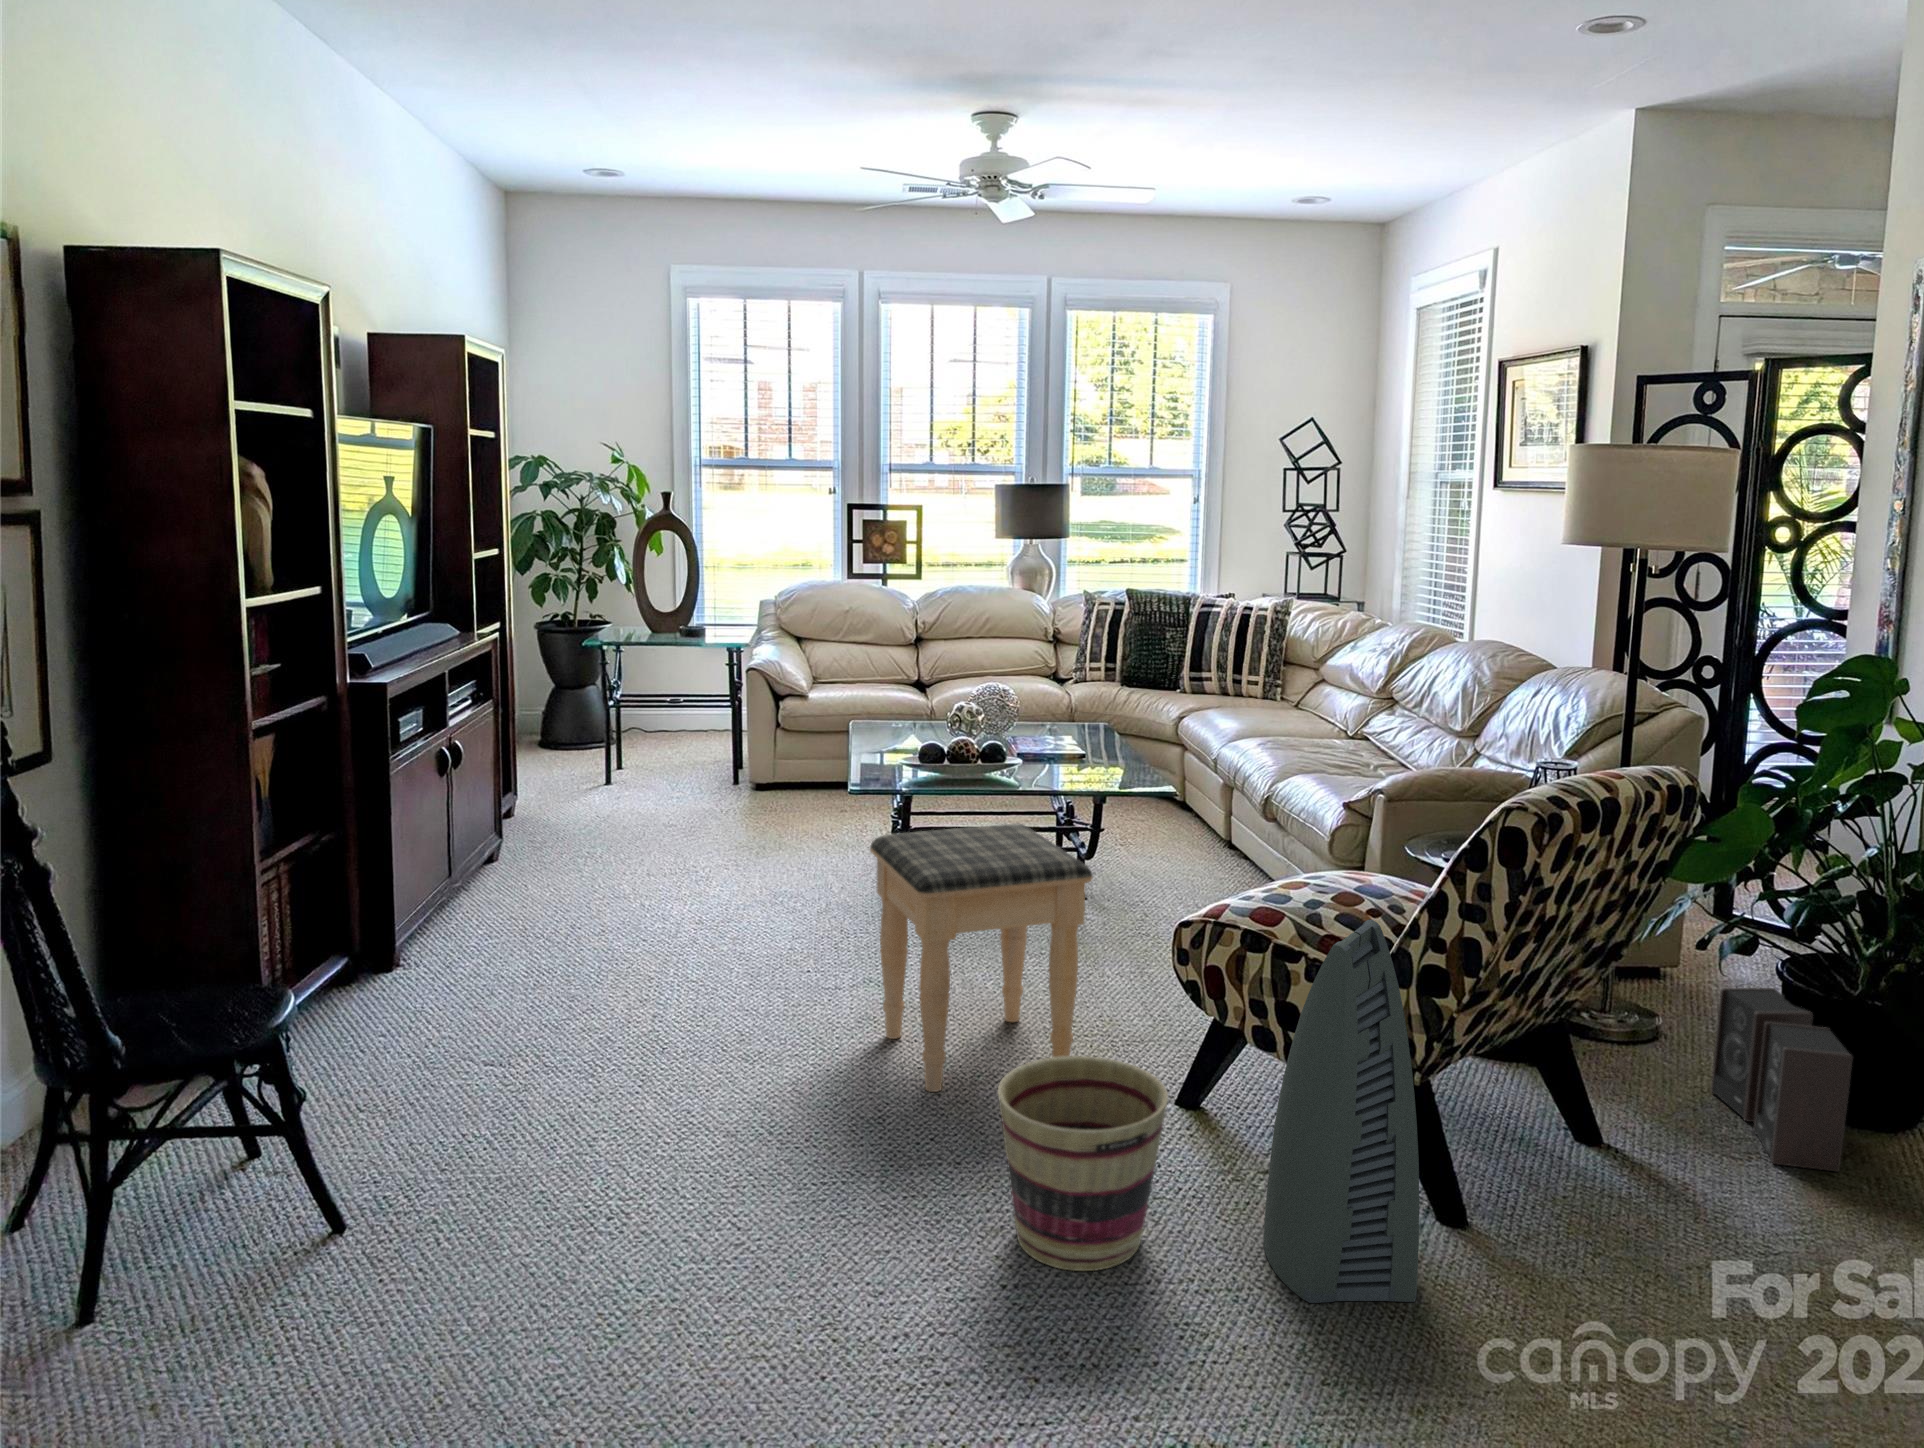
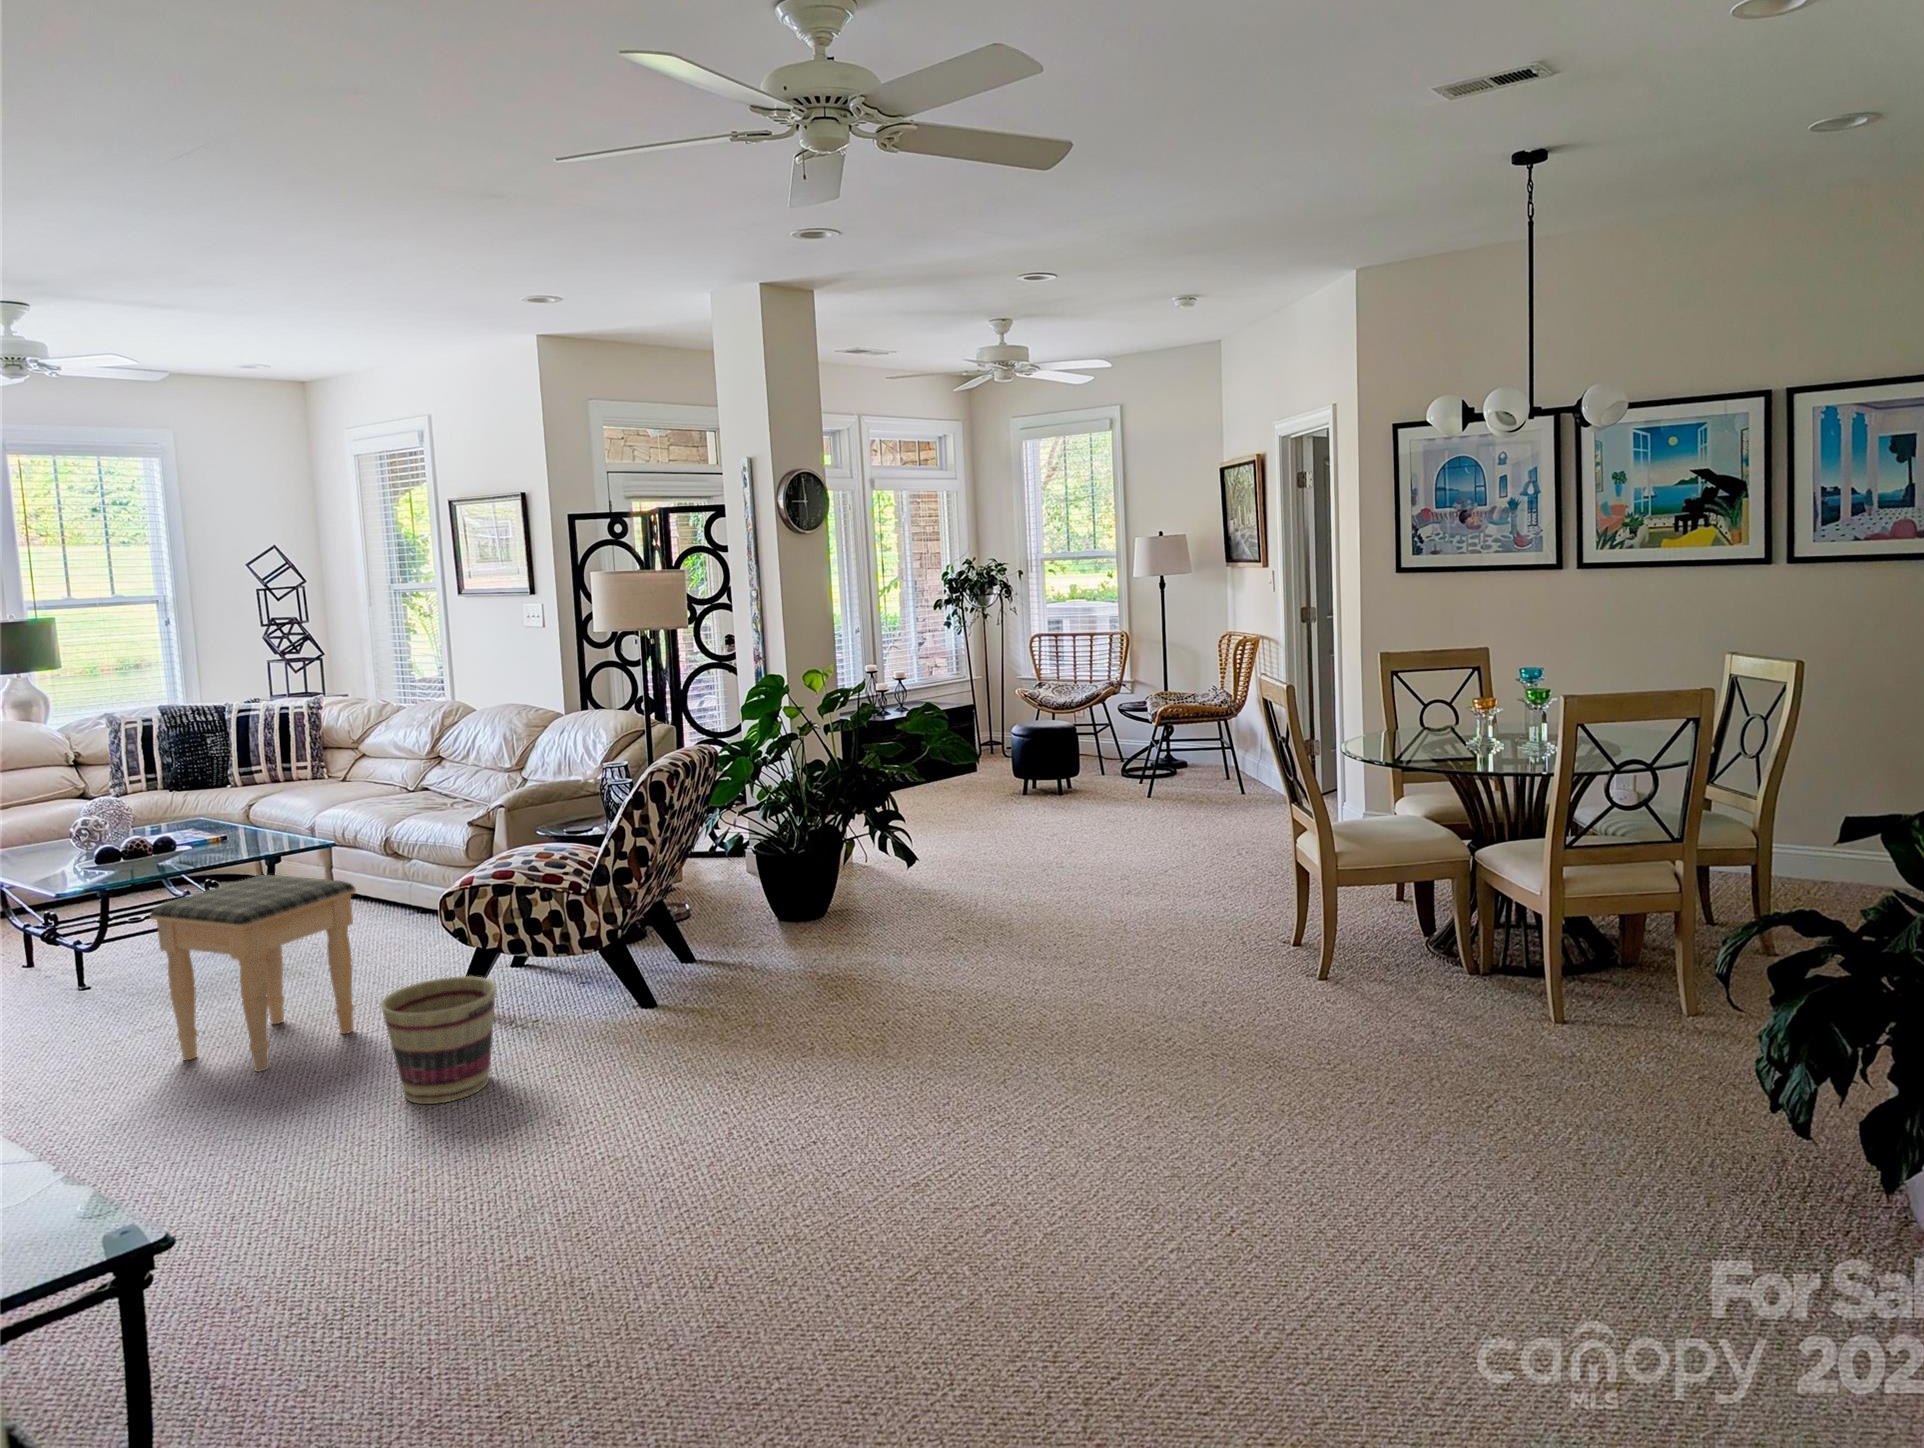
air purifier: present [1263,920,1419,1303] -> none [553,849,652,1062]
speaker: present [1711,988,1853,1172] -> none [732,860,808,943]

